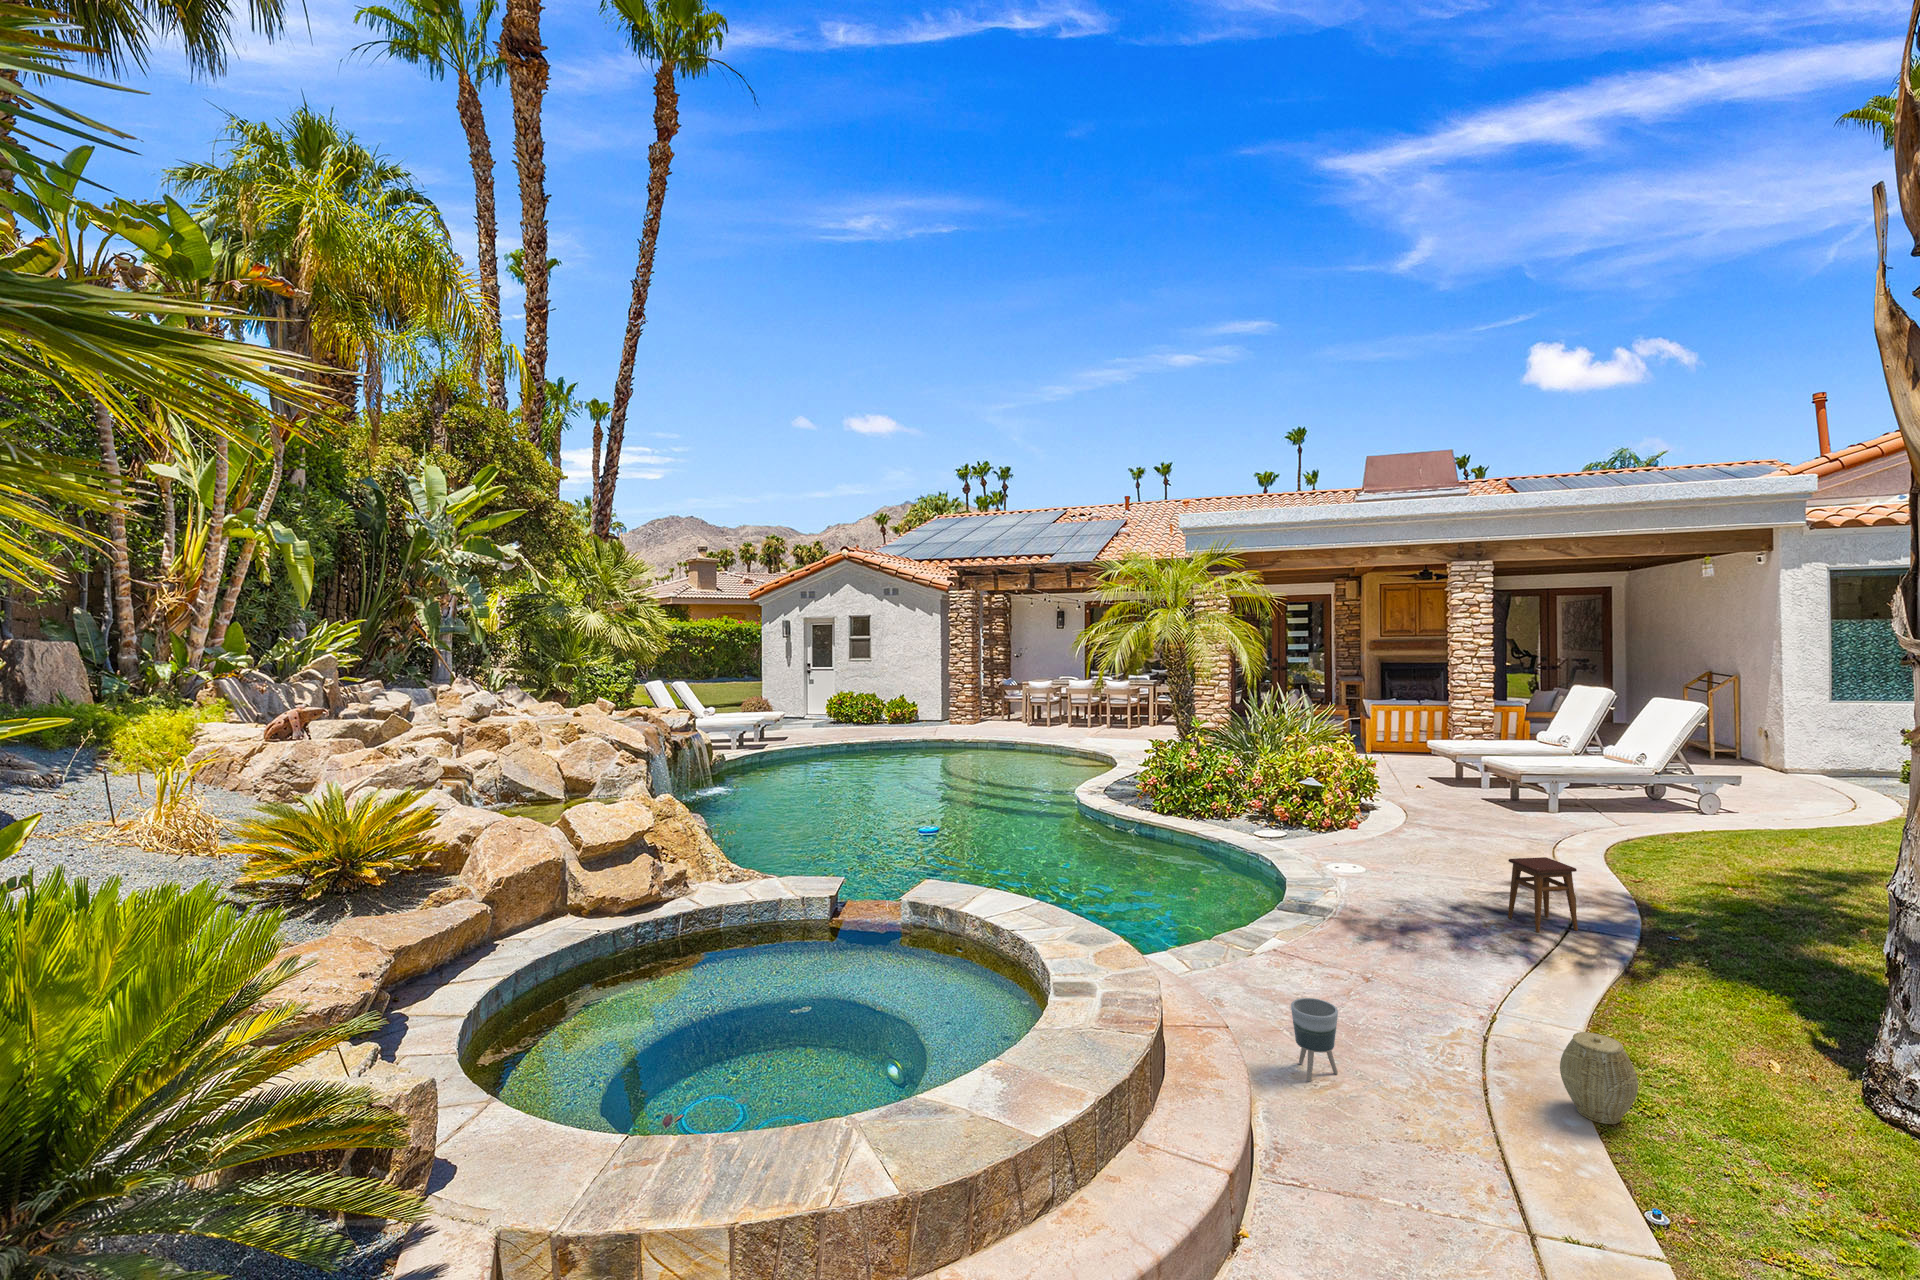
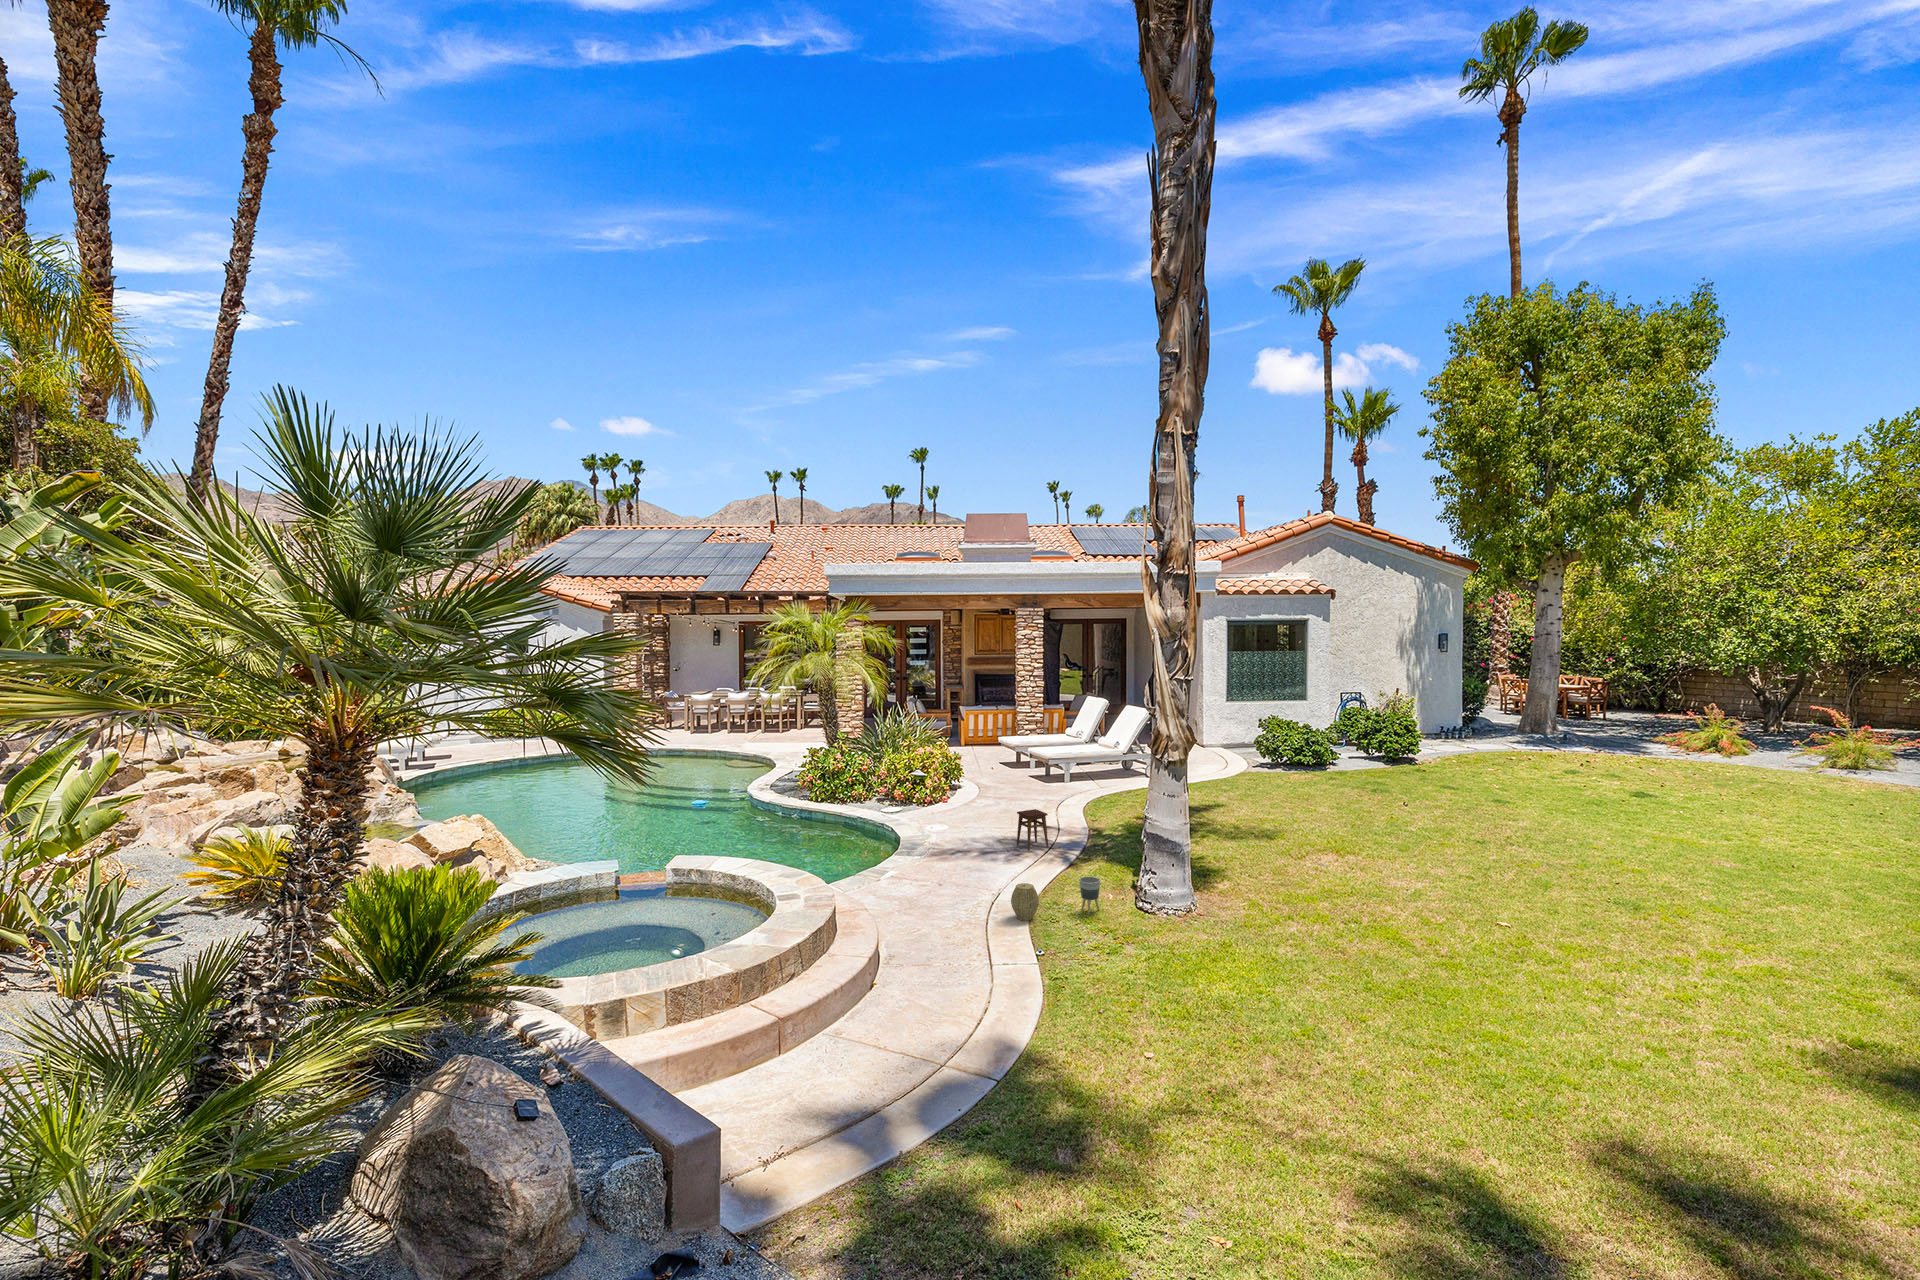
planter: present [1291,998,1338,1082] -> present [1079,877,1100,914]

